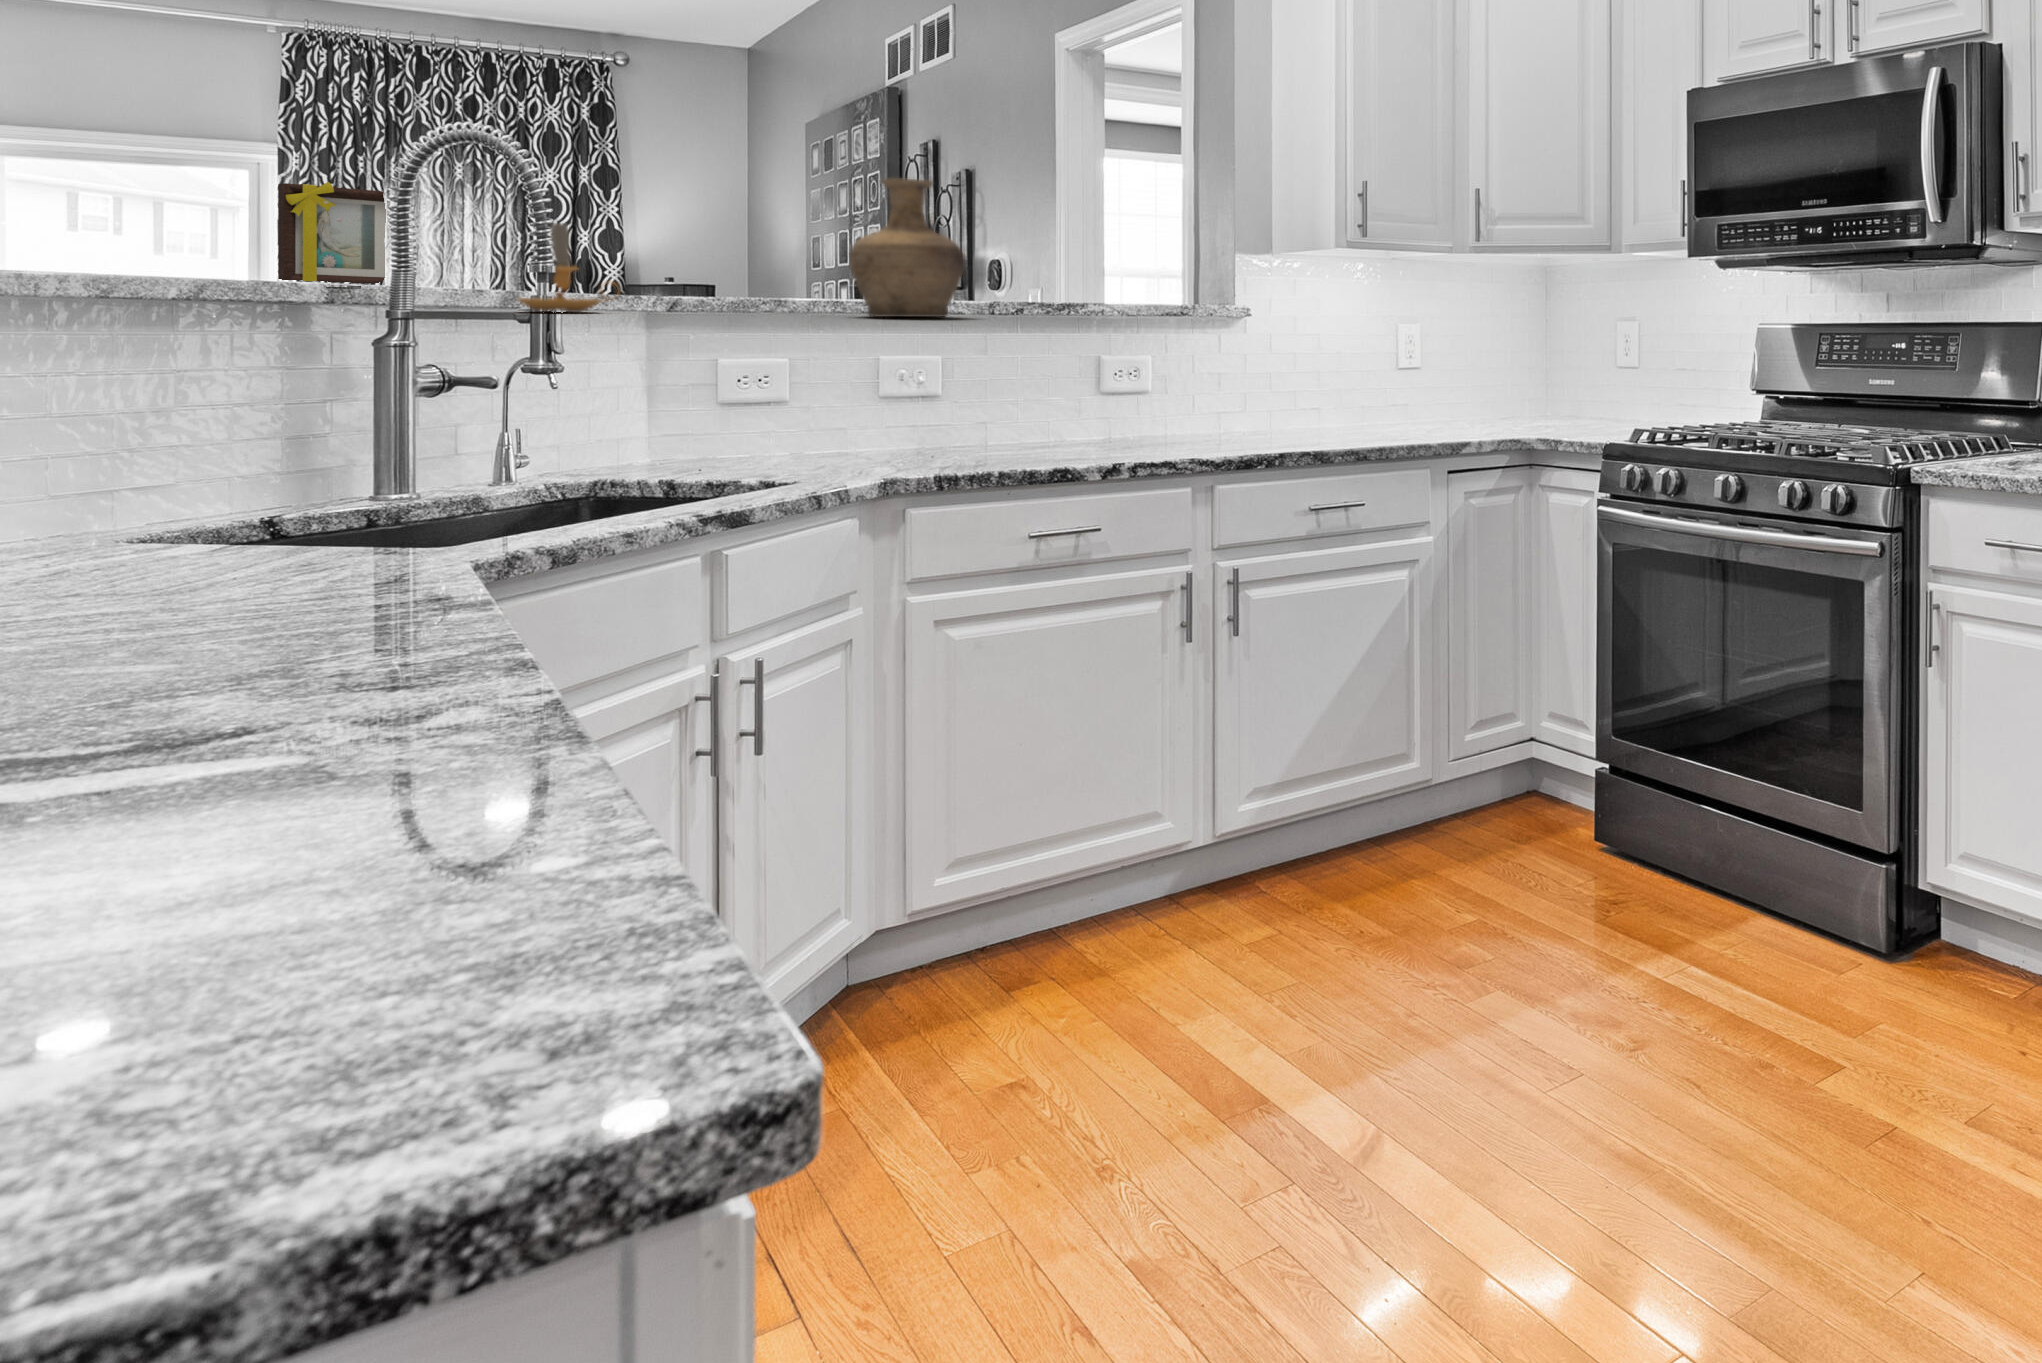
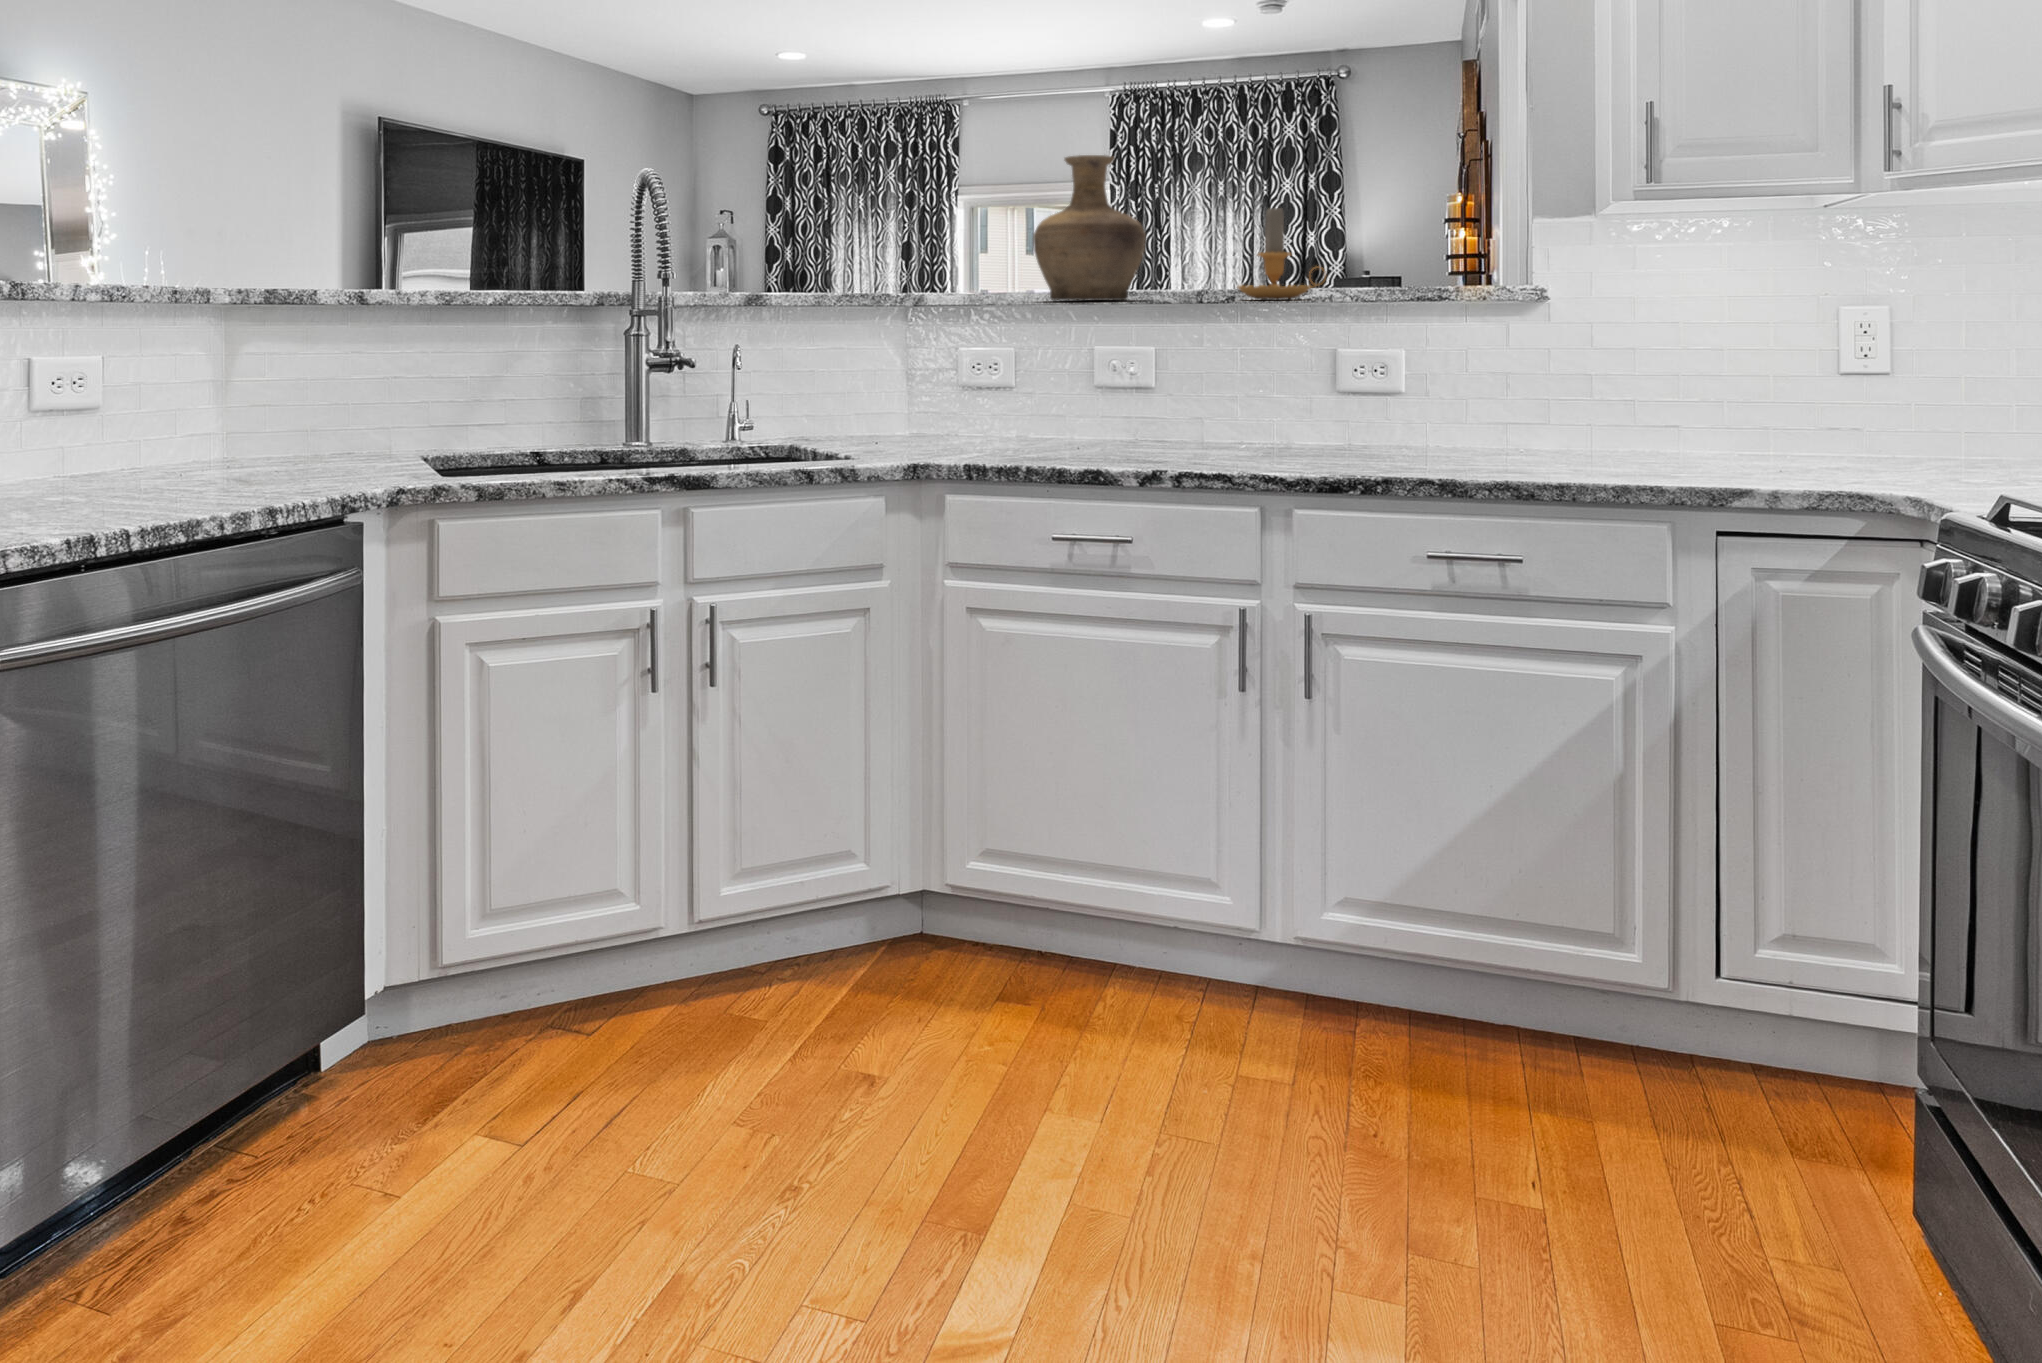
picture frame: present [278,182,386,287] -> none [938,206,1017,289]
candle: present [518,221,617,312] -> present [1237,208,1318,299]

